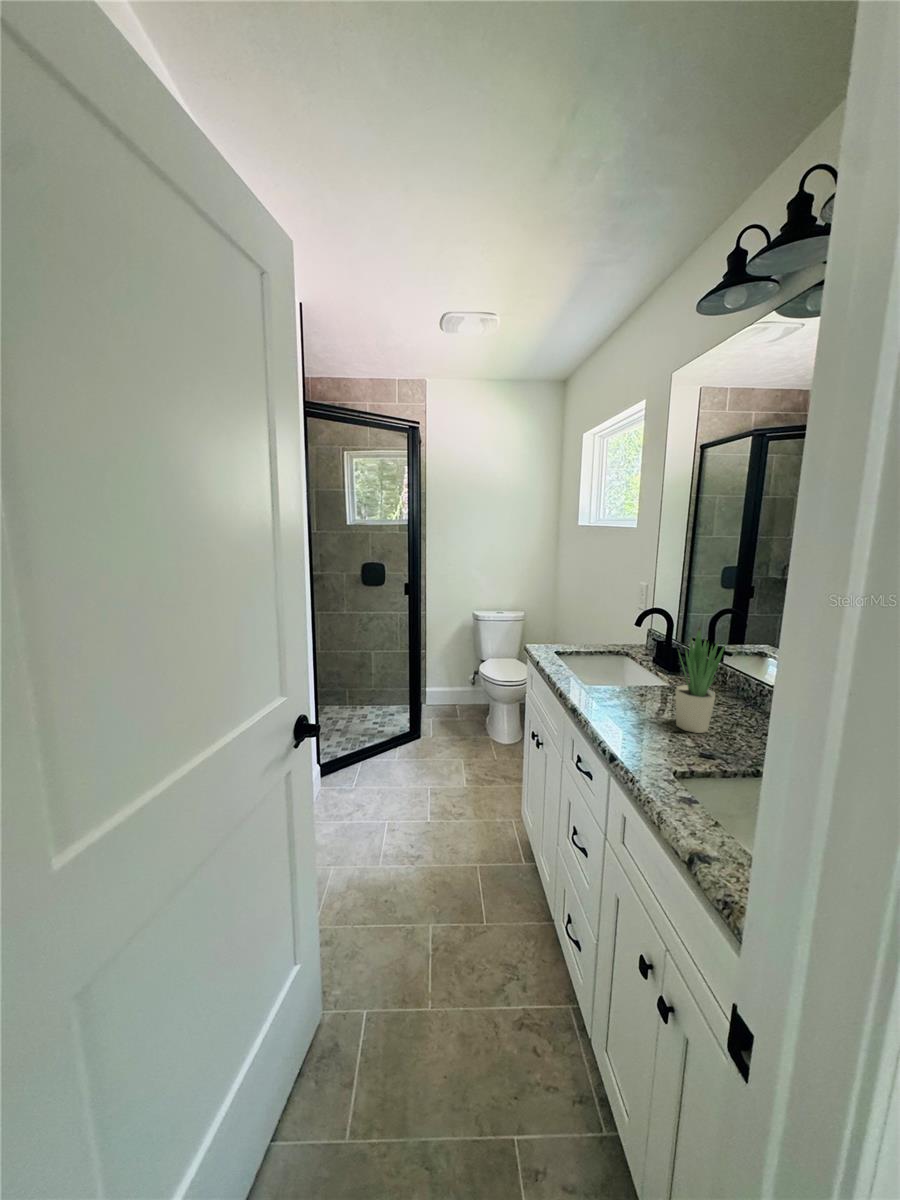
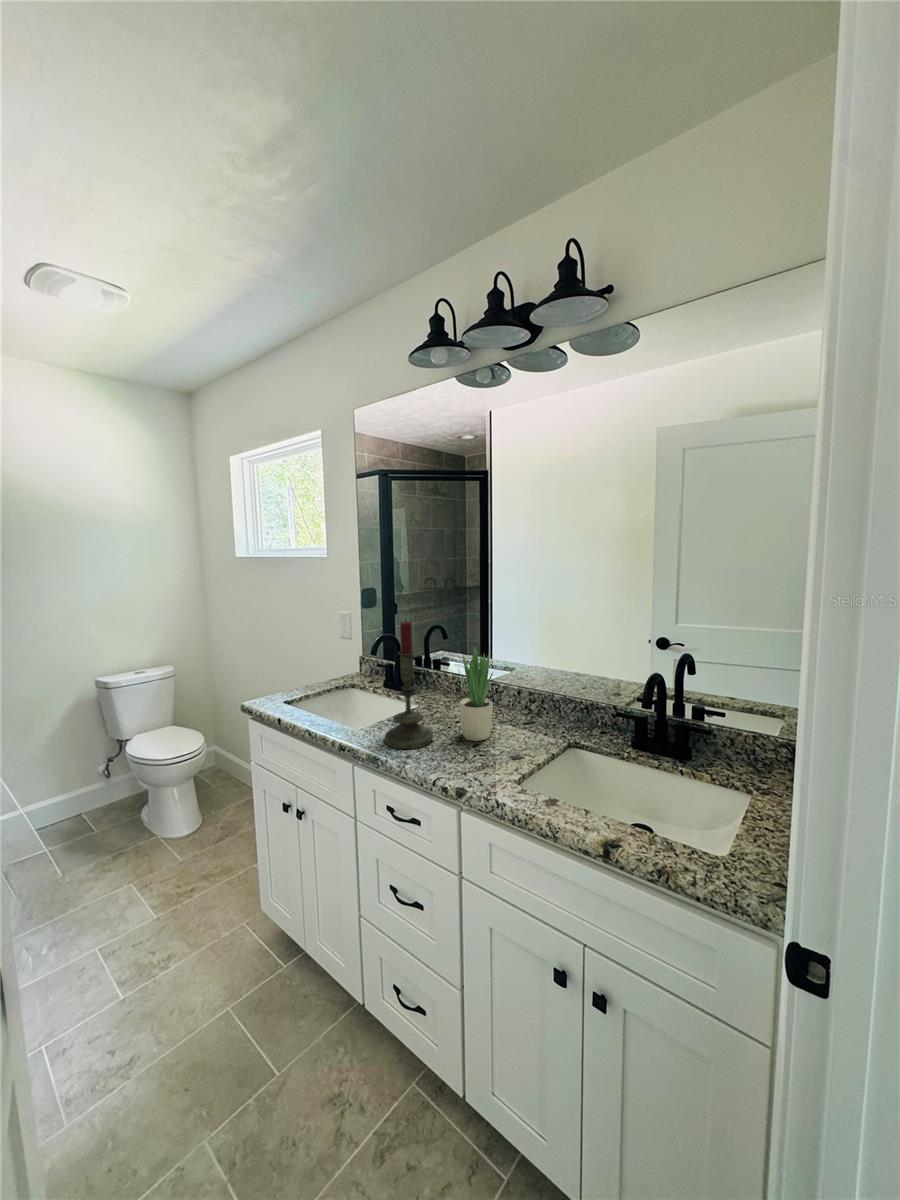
candle: none [594,589,644,715] -> present [385,620,433,749]

